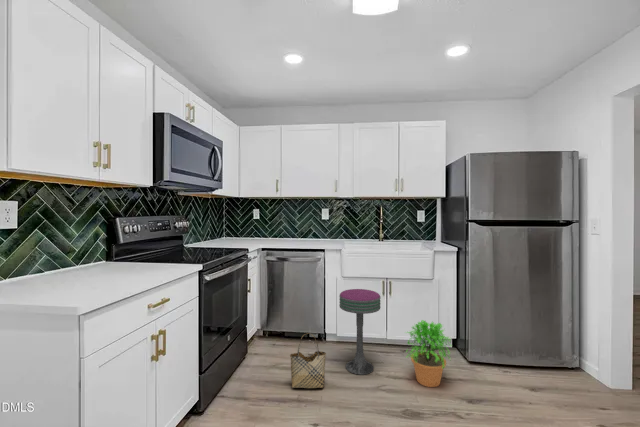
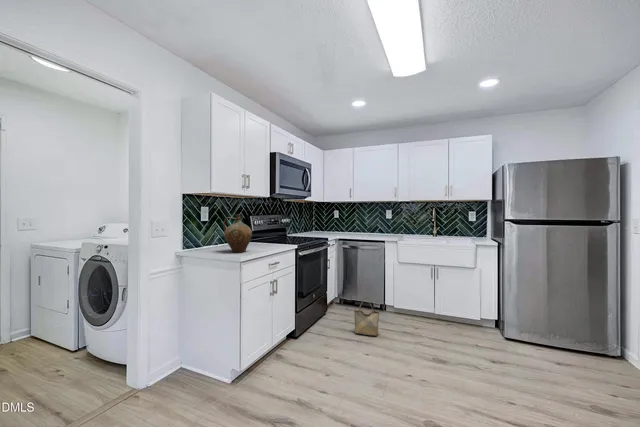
ceramic jug: none [43,215,111,289] -> present [224,215,252,252]
bar stool: present [339,289,381,375] -> none [392,271,424,333]
potted plant: present [407,320,450,387] -> none [442,296,479,347]

